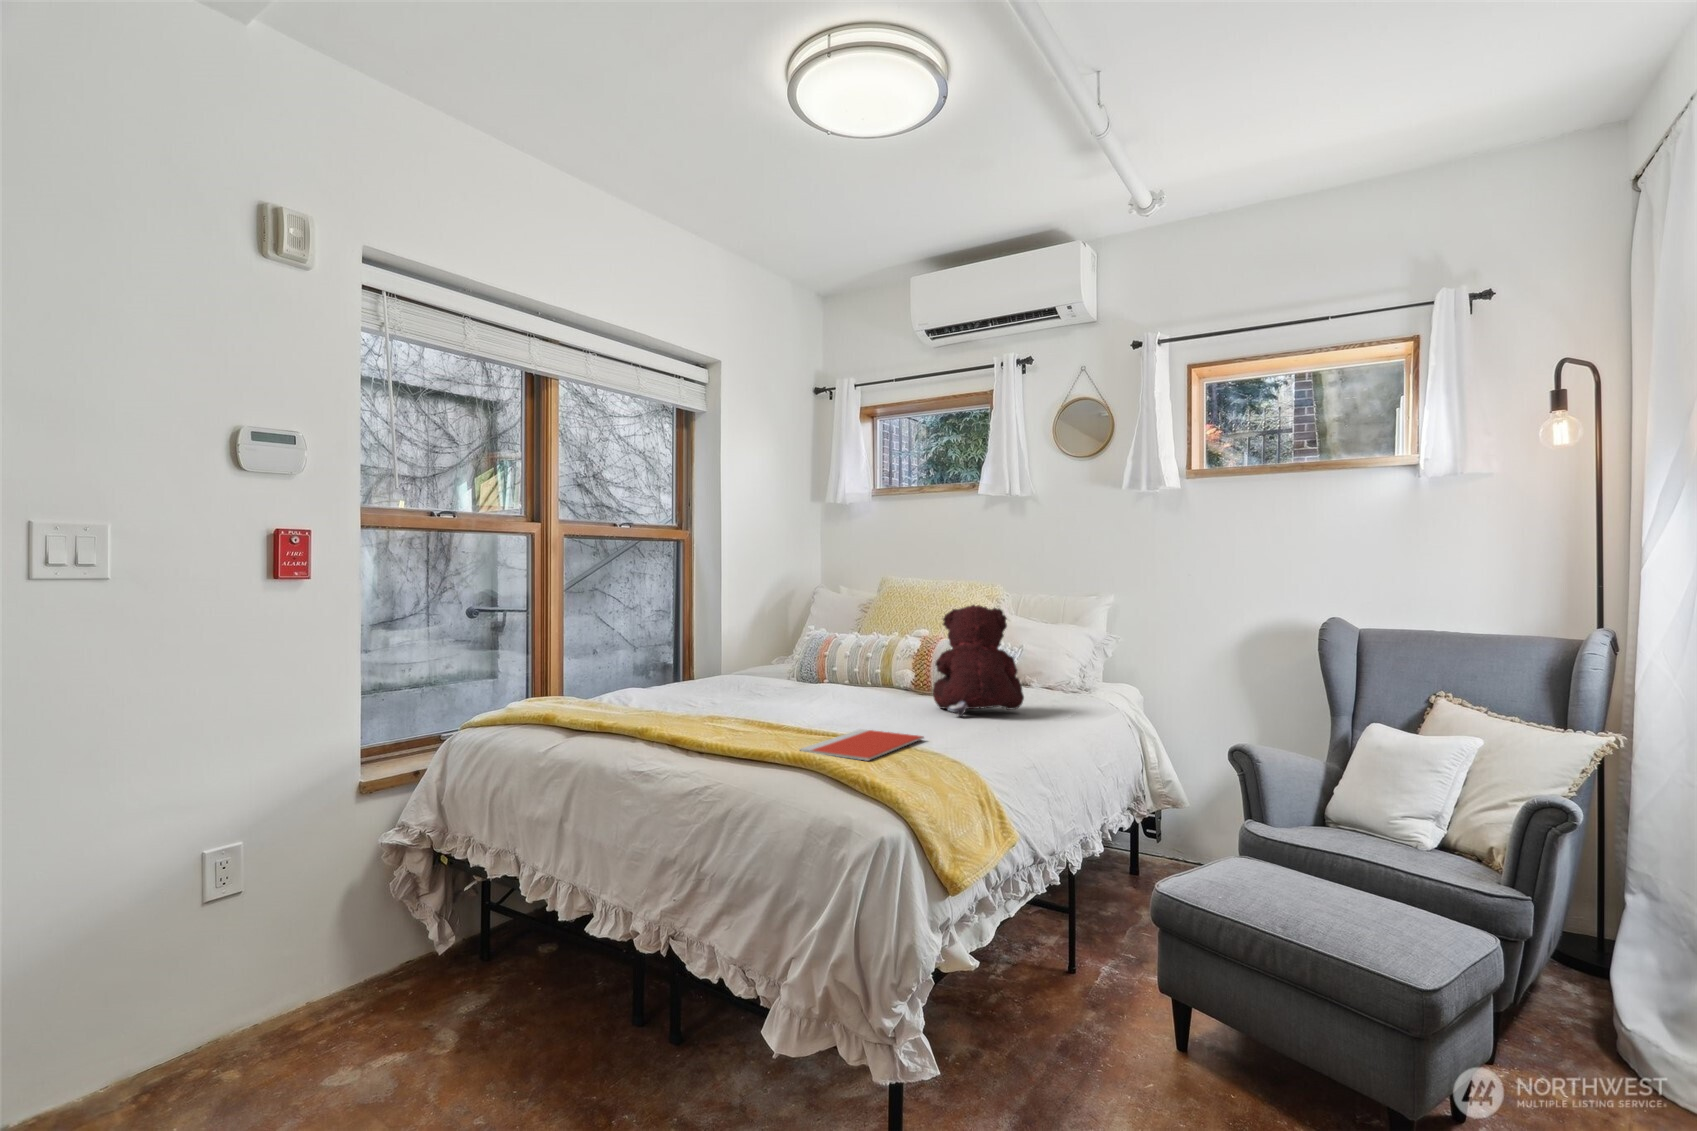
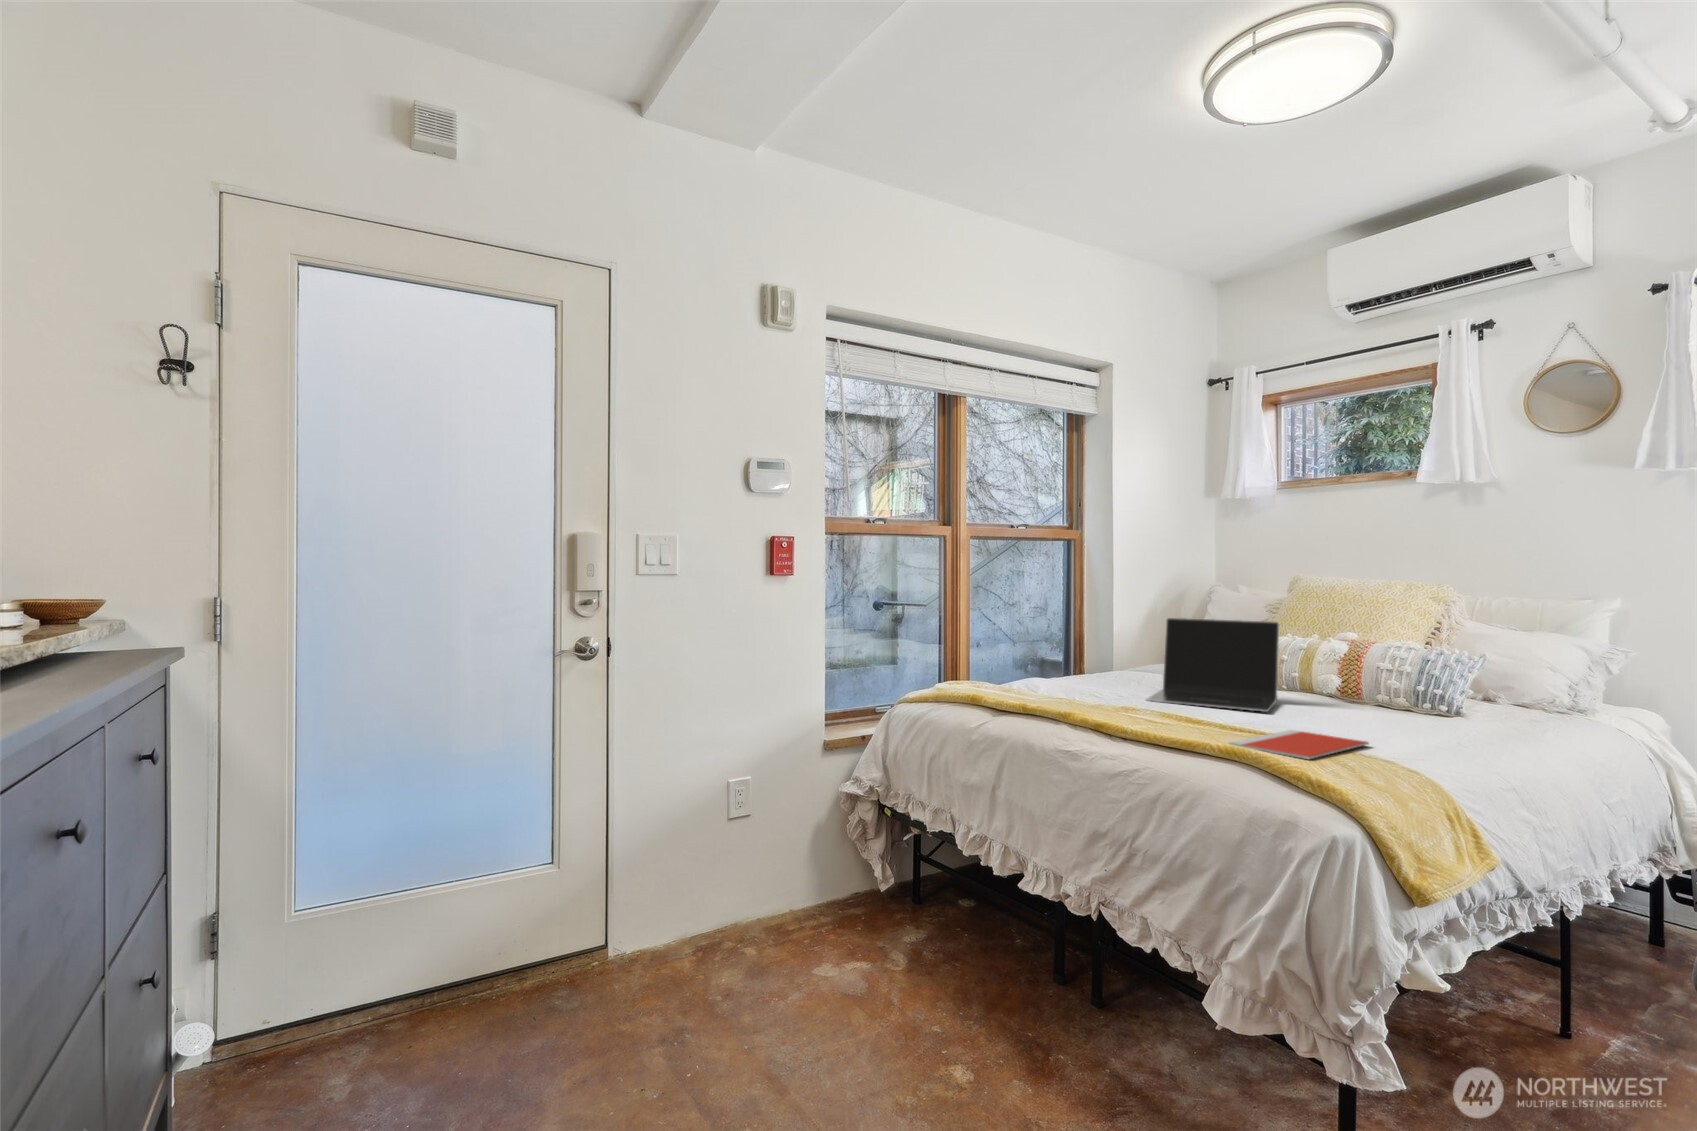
teddy bear: present [933,605,1024,717] -> none [1370,605,1492,728]
laptop: none [734,620,860,711] -> present [1147,618,1279,712]

